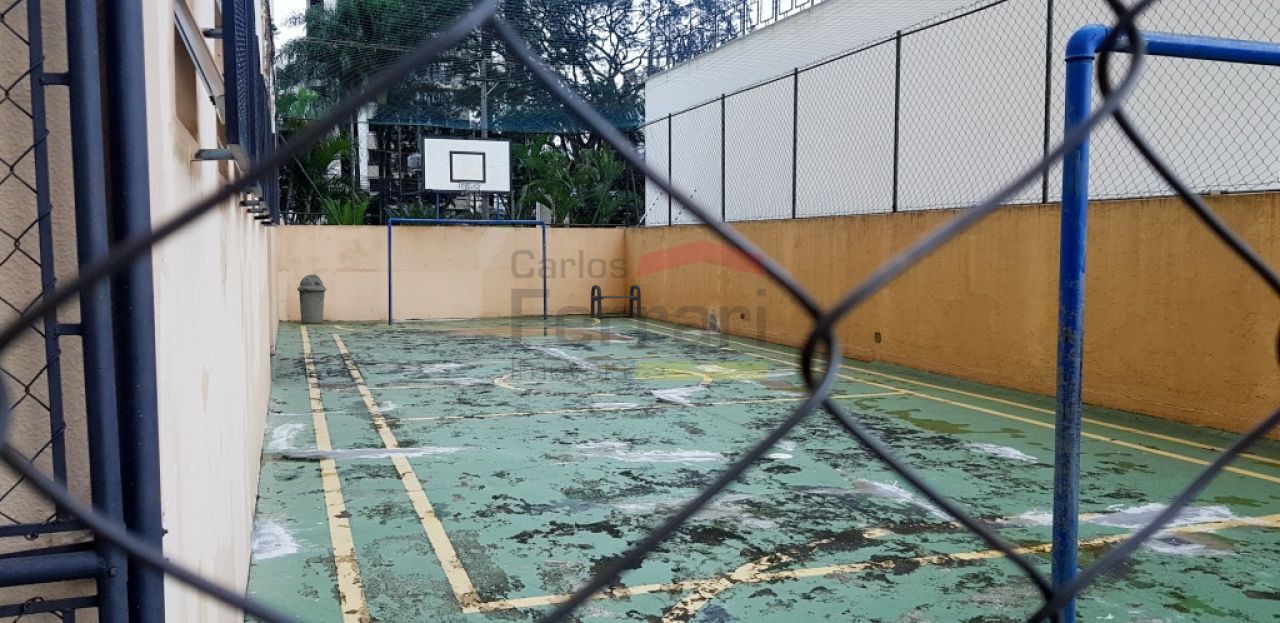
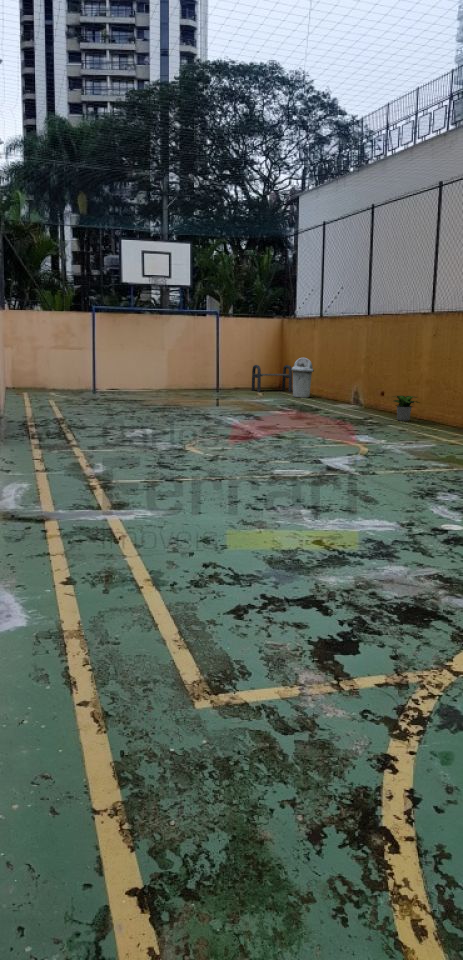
trash can: present [297,274,326,323] -> present [292,357,314,398]
potted plant: none [752,318,789,349] -> present [394,396,419,421]

